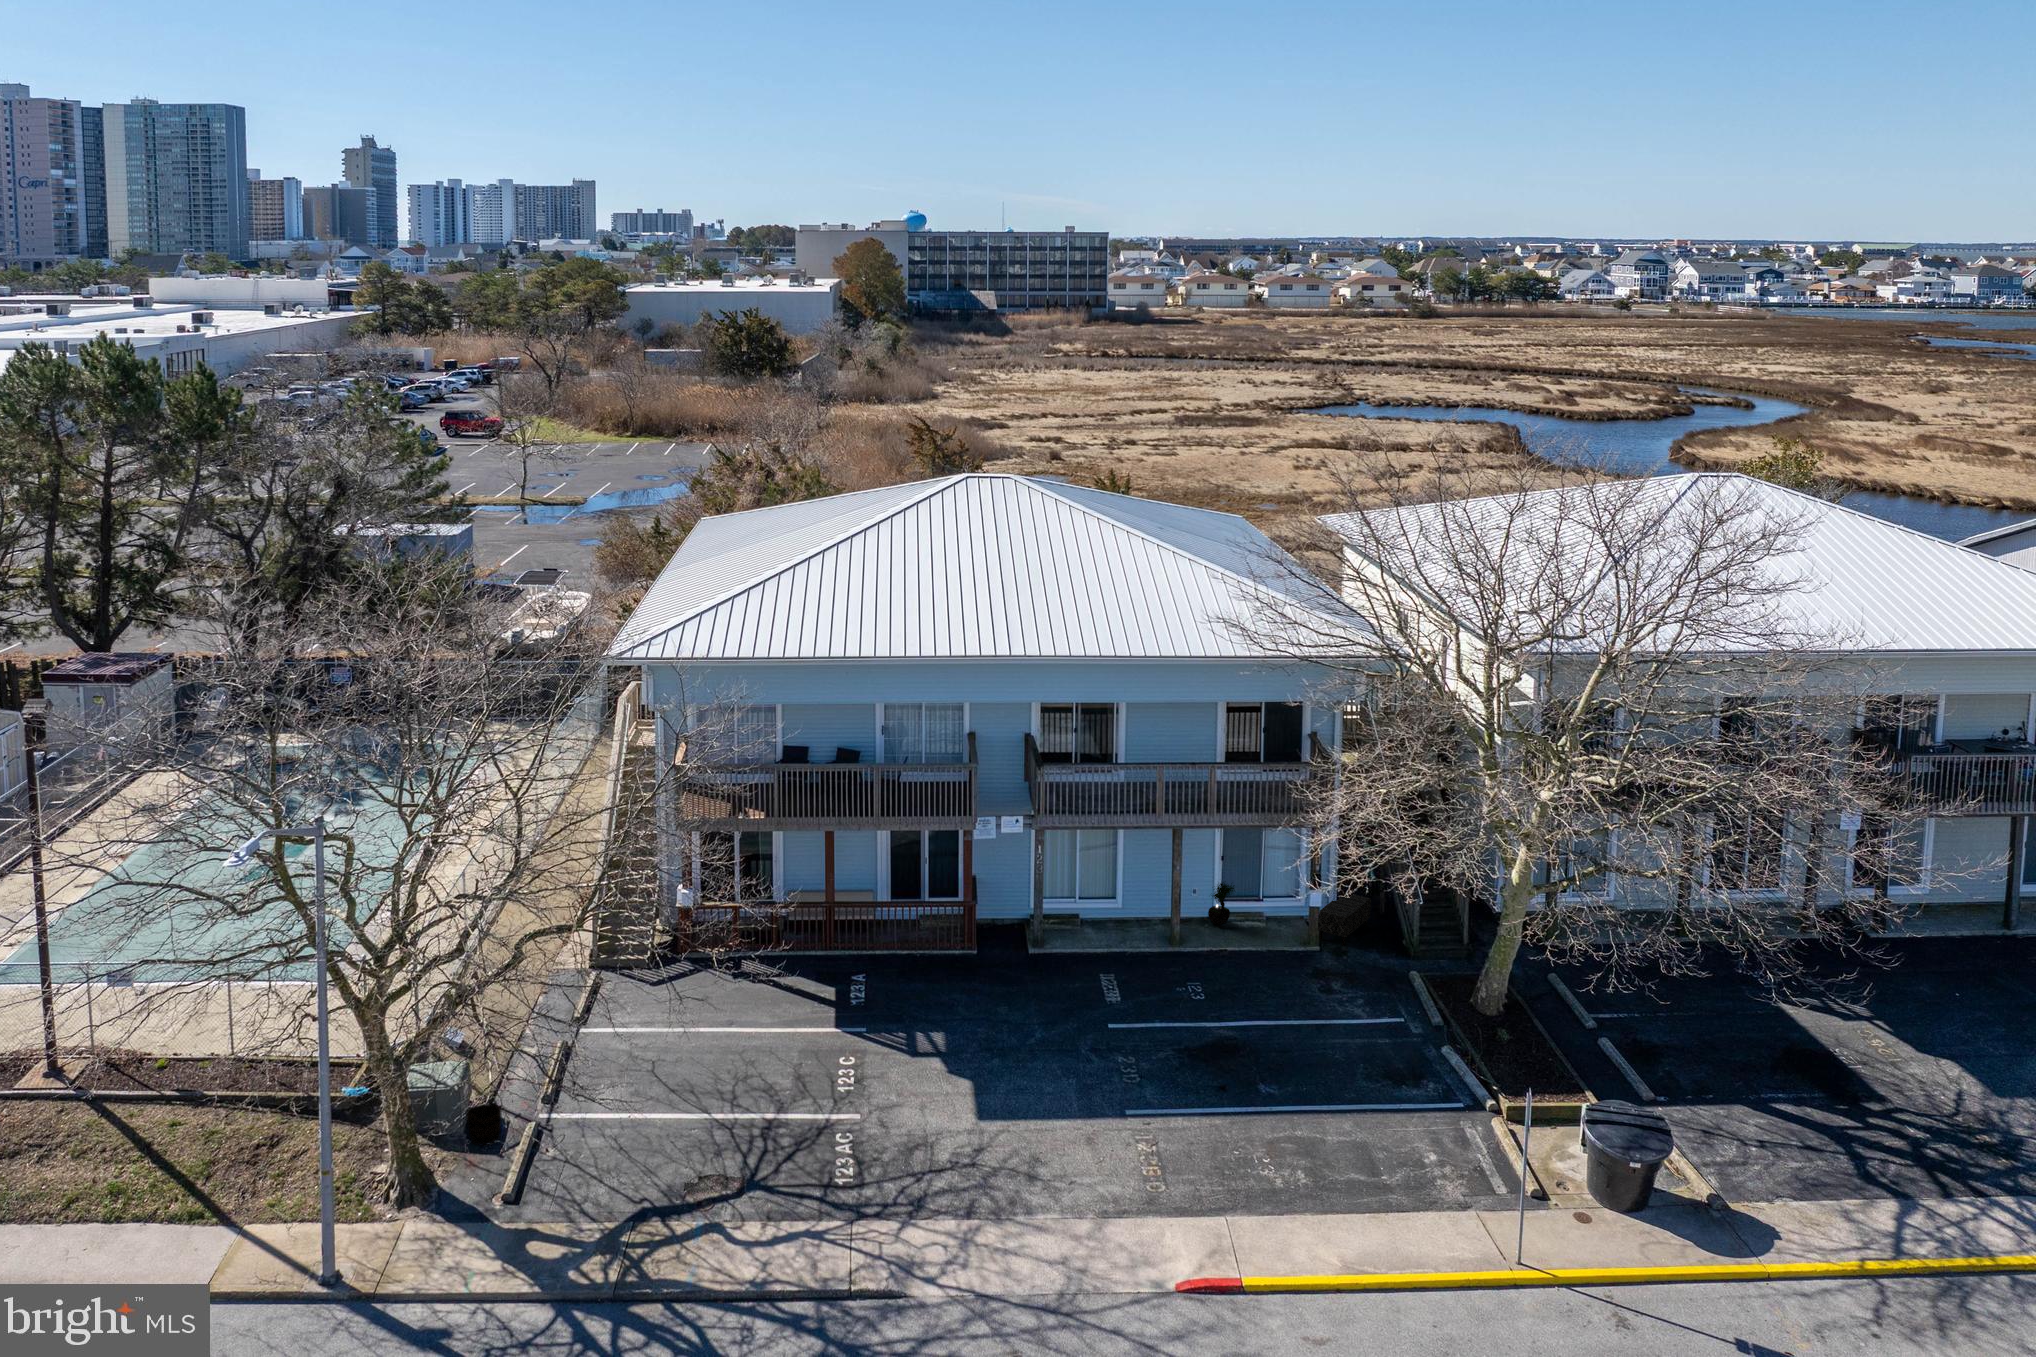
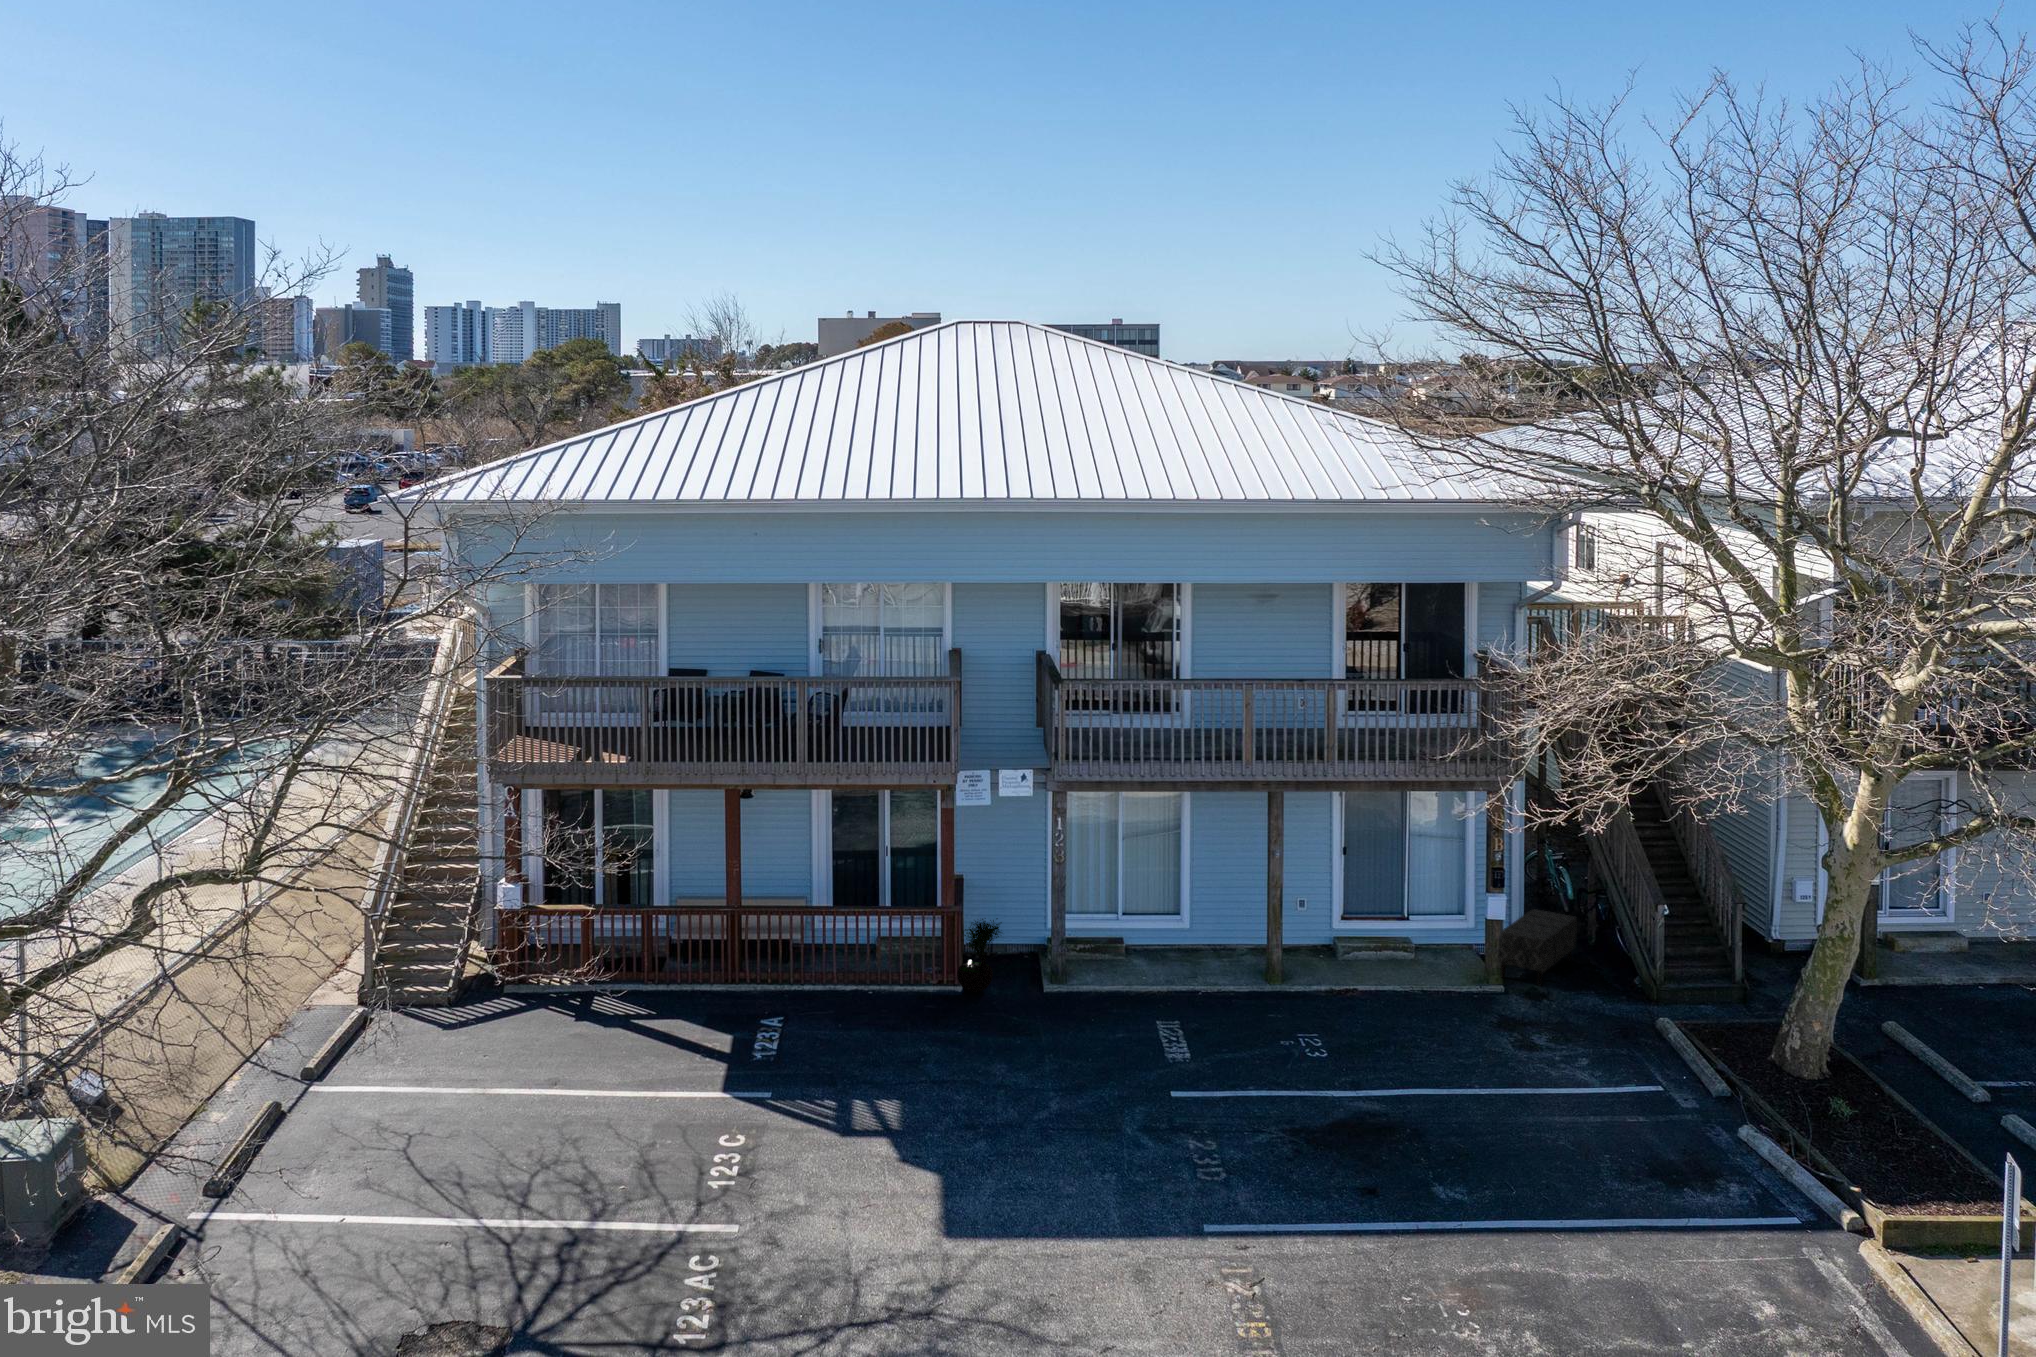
potted tree: present [1208,882,1235,924] -> present [957,918,1002,992]
bucket: present [466,1099,502,1145] -> none [29,1184,99,1267]

